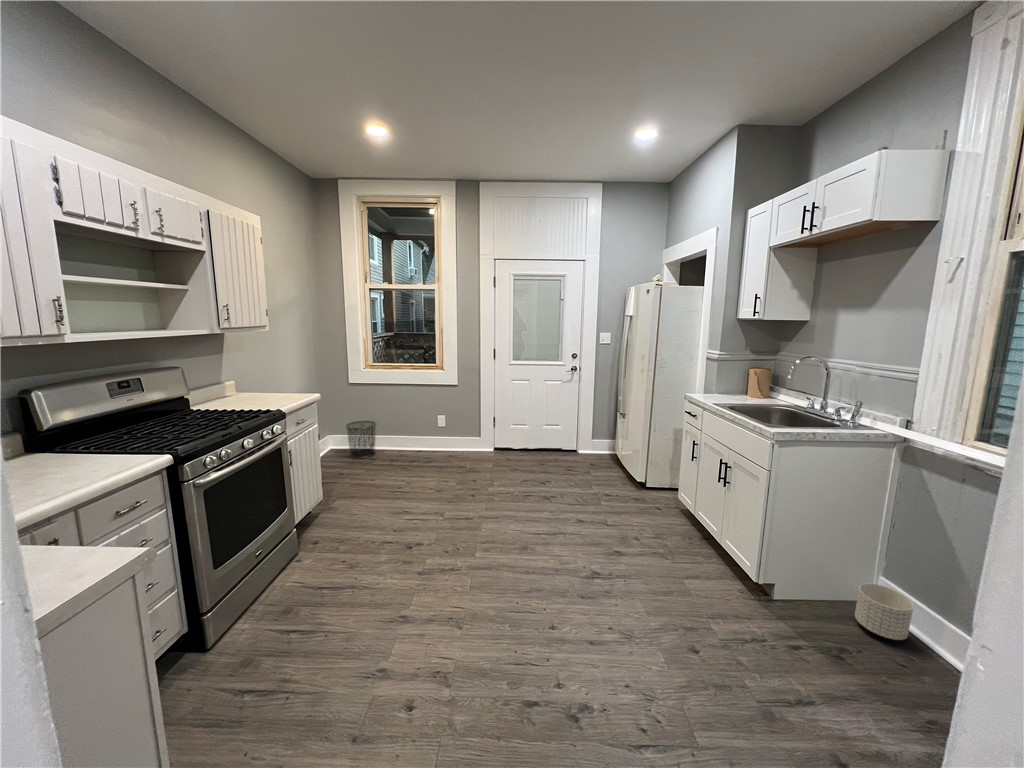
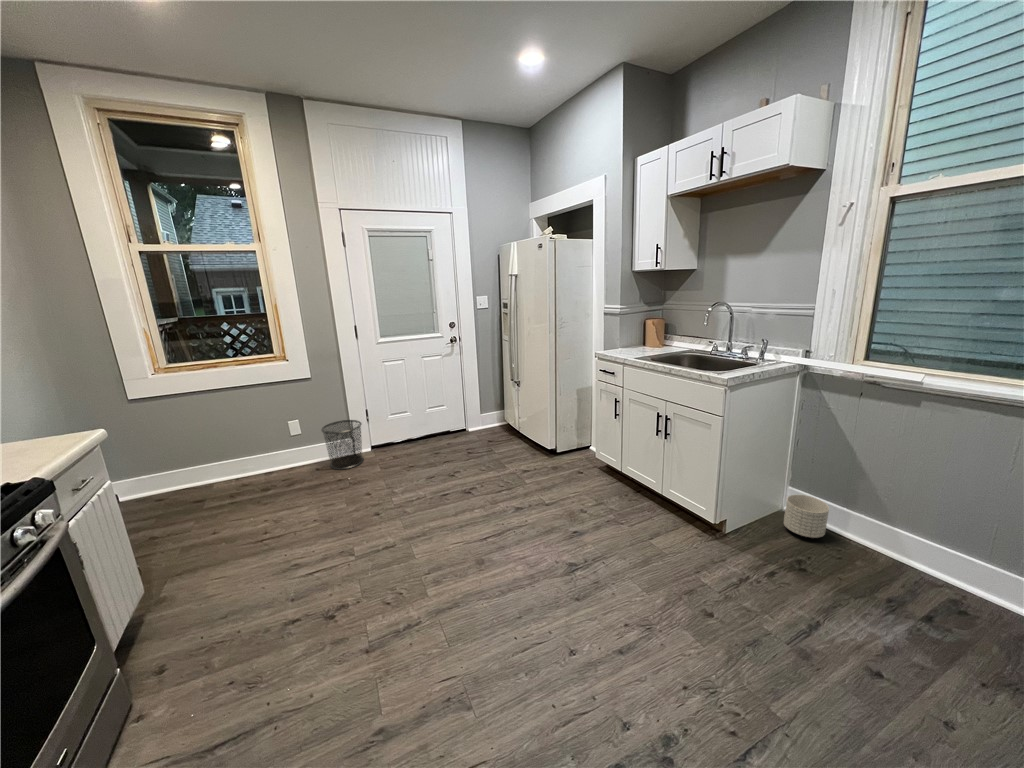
waste bin: present [346,421,376,459] -> present [321,420,363,469]

